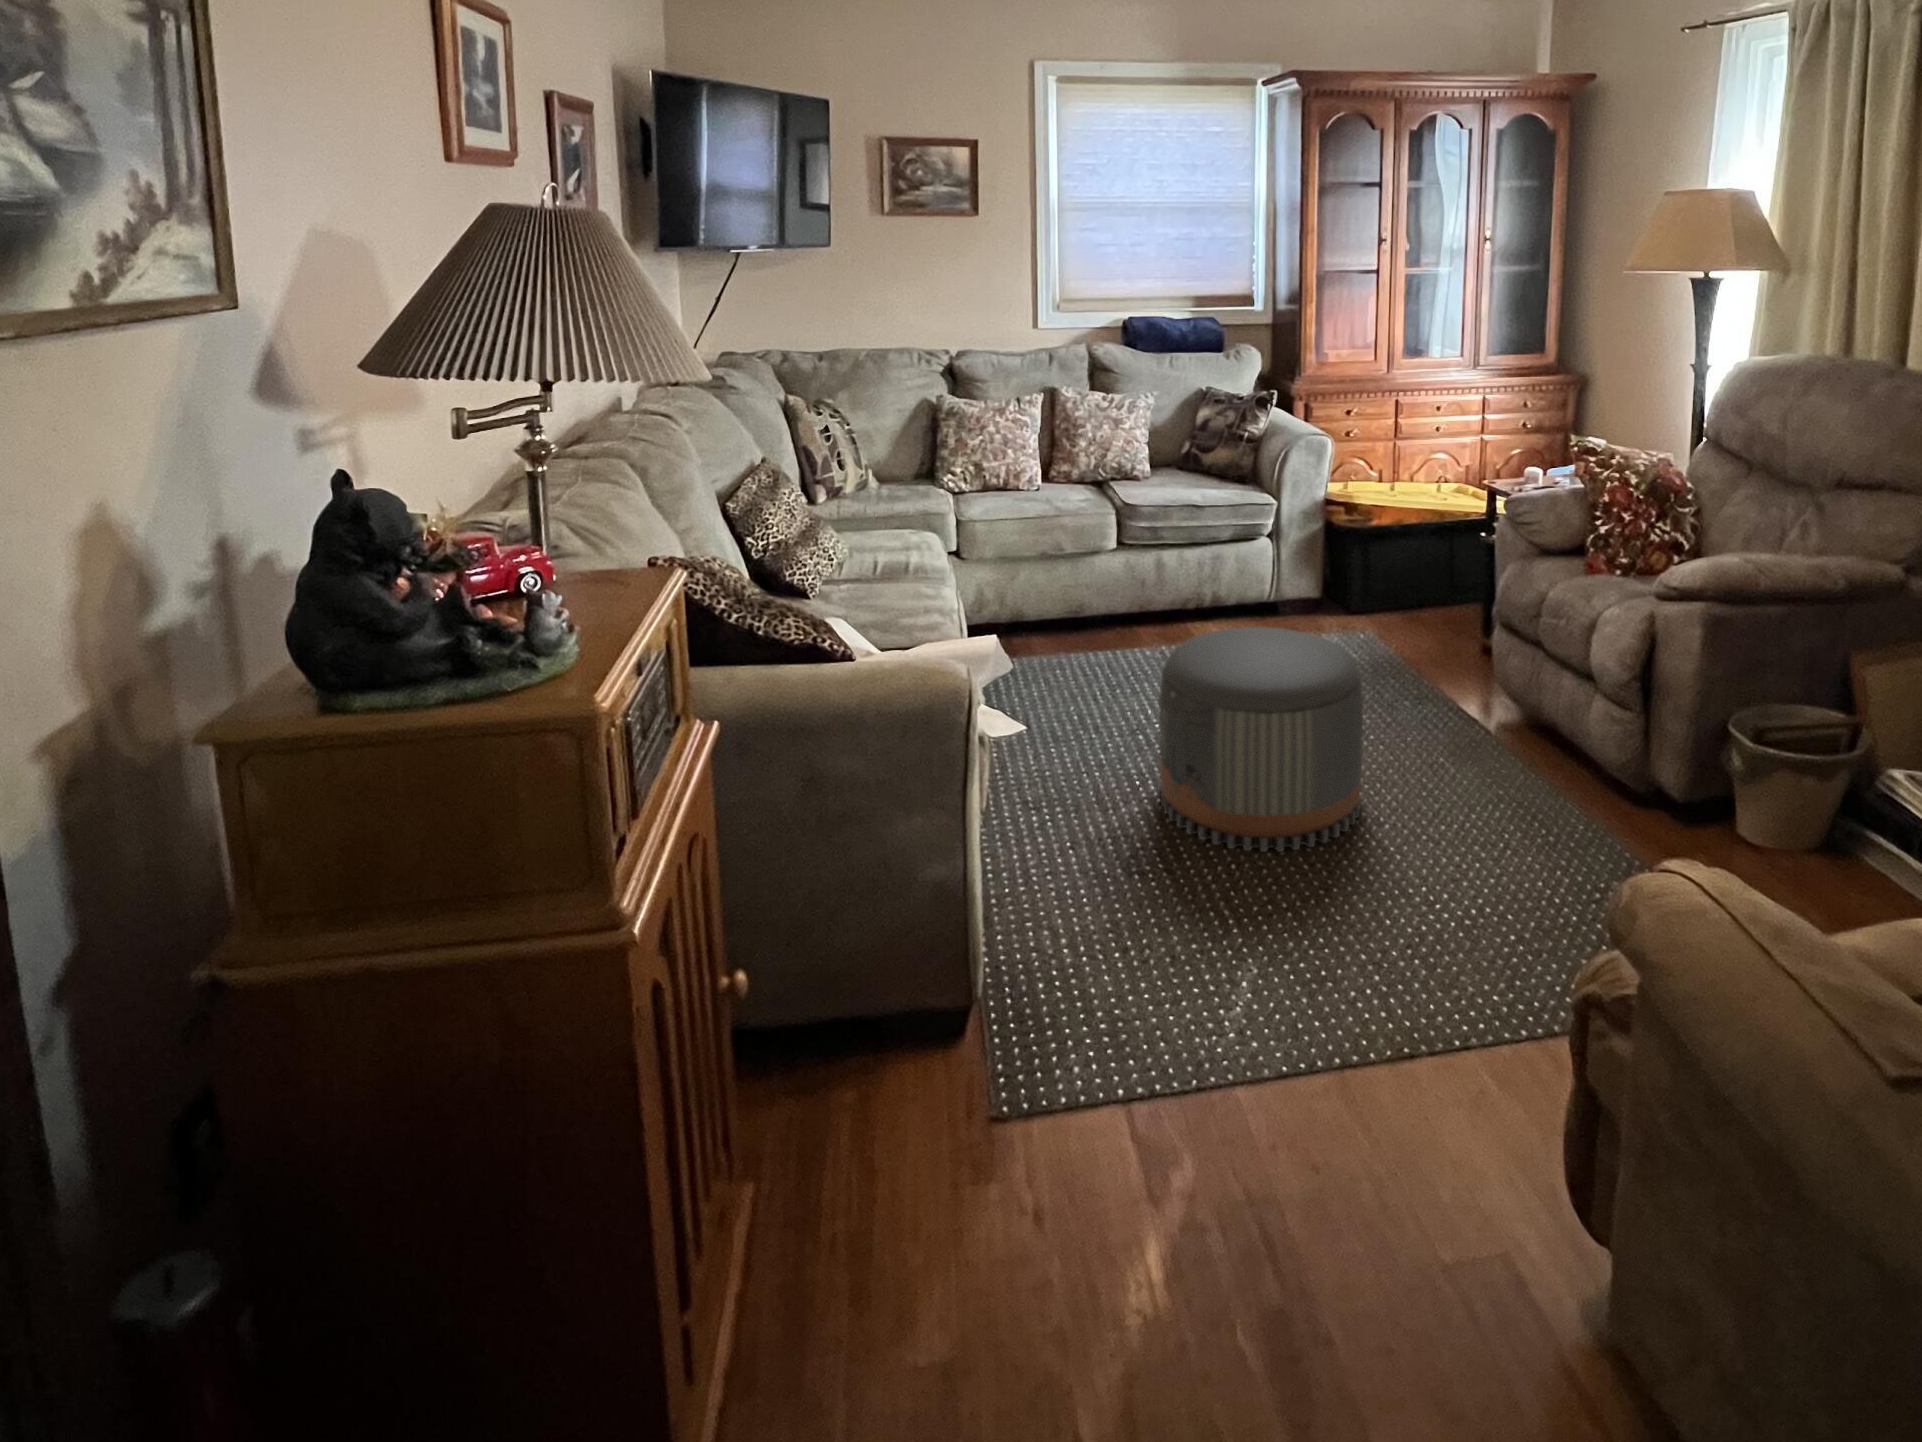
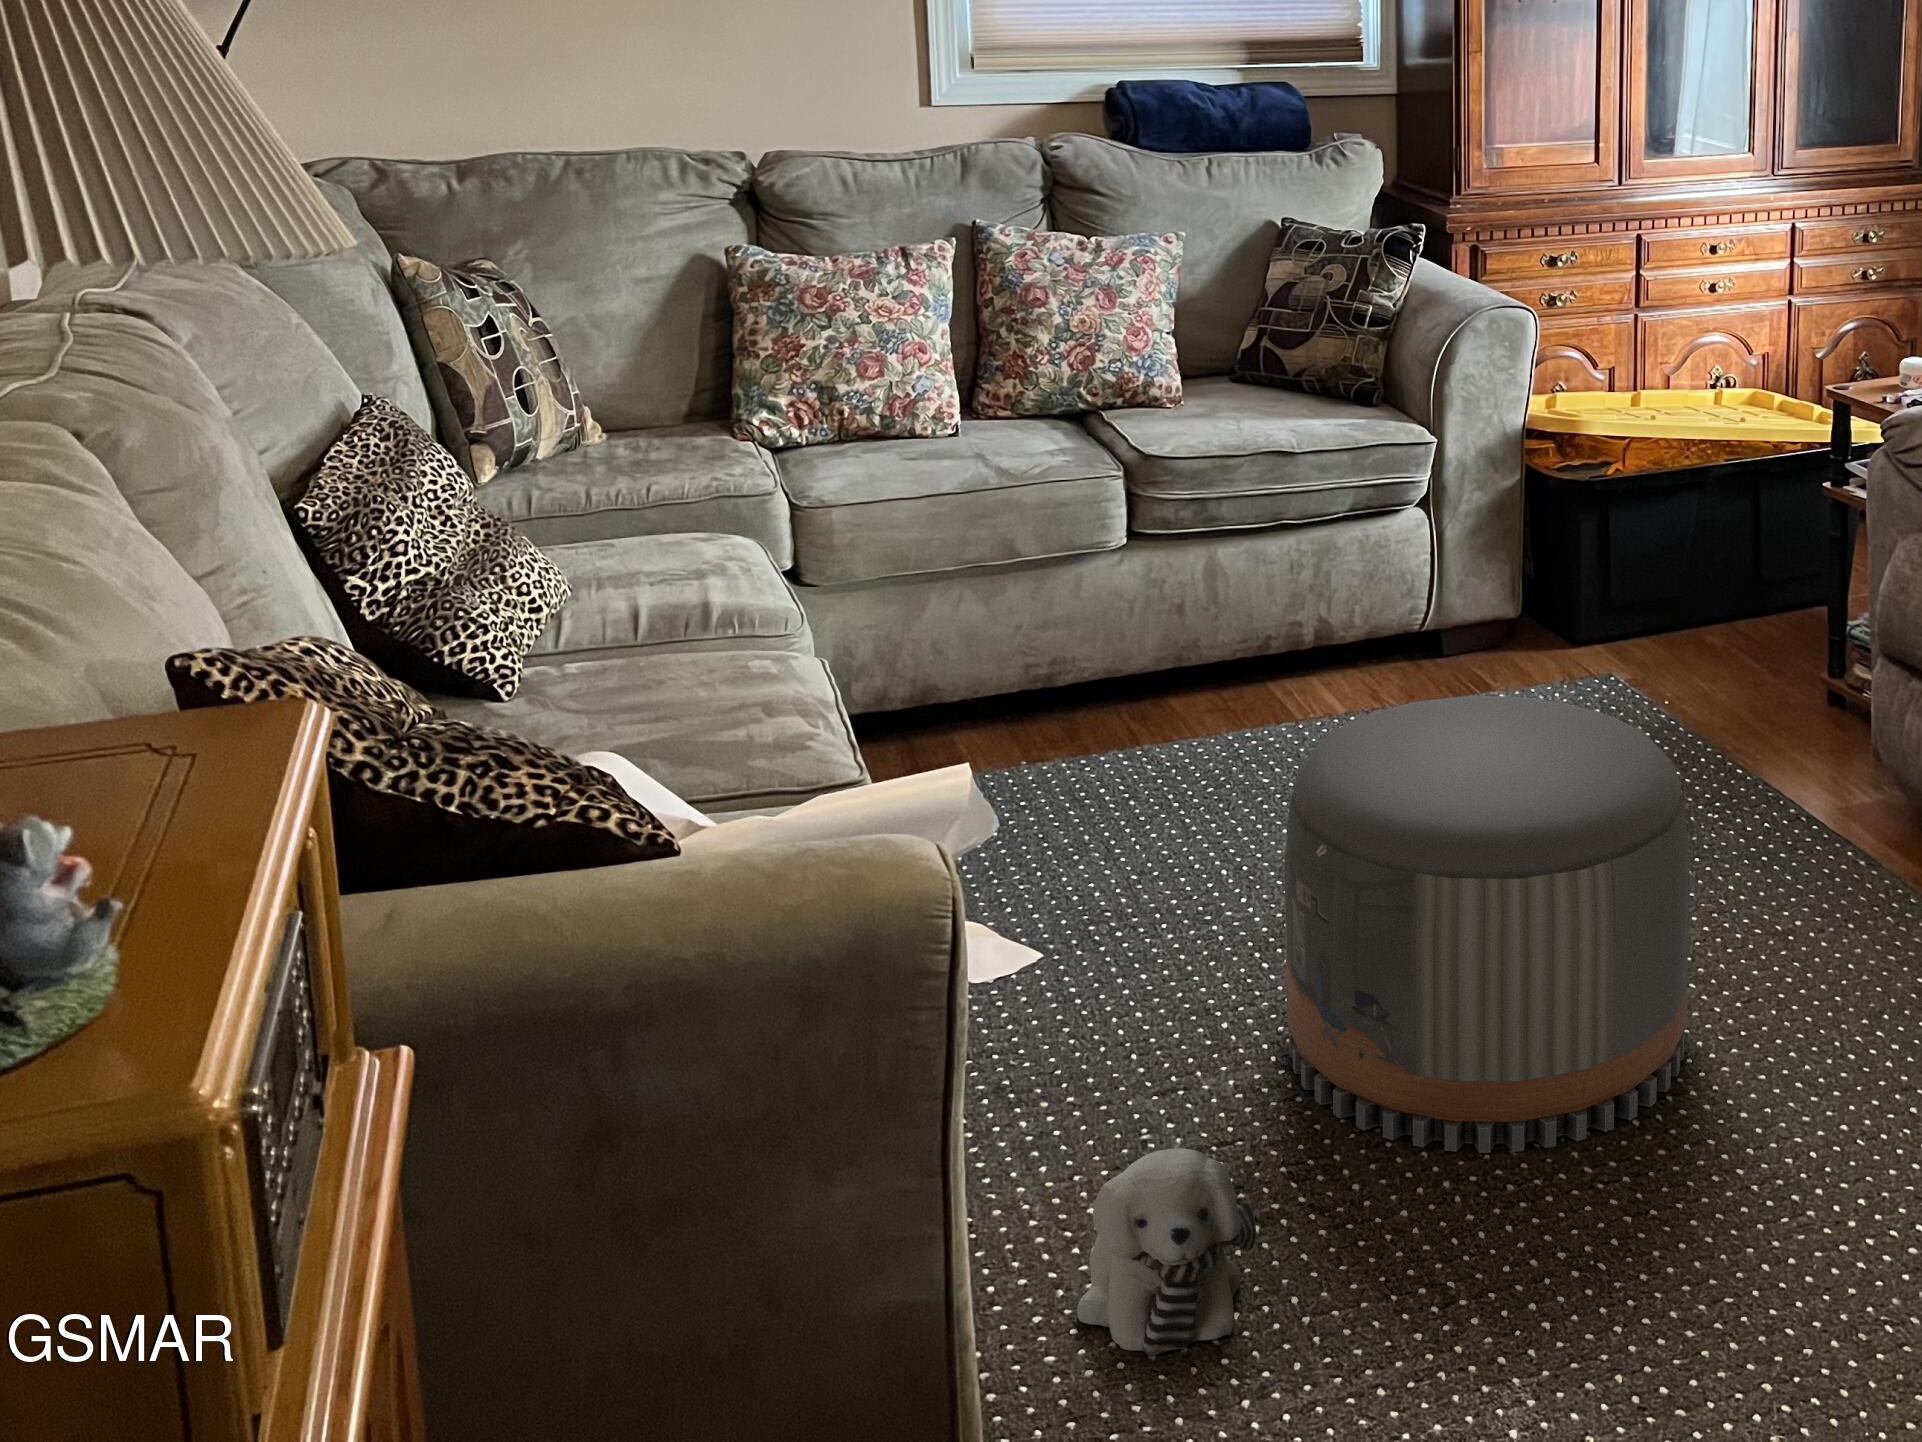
plush toy: none [1038,826,1123,923] -> present [1077,1148,1256,1355]

